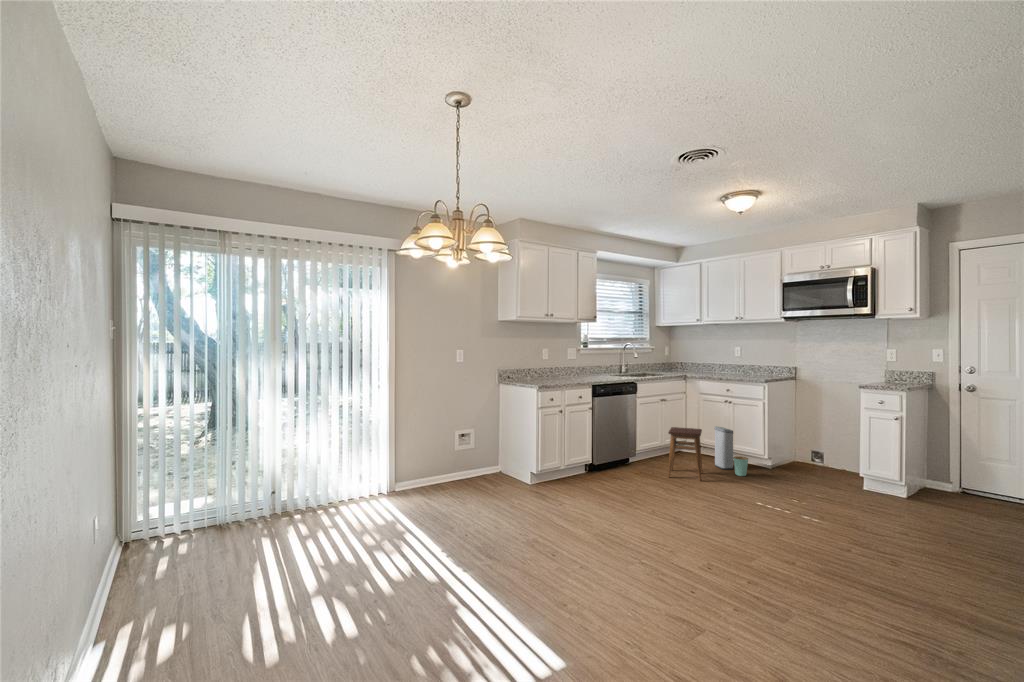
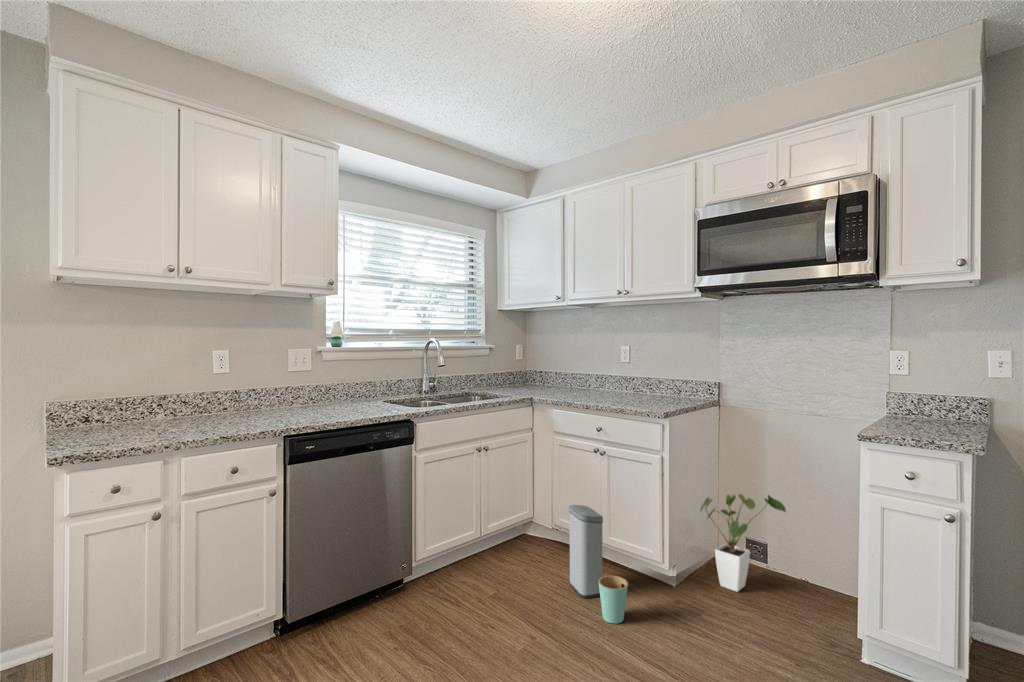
house plant: none [785,423,832,471] -> present [700,494,786,592]
stool: present [668,427,703,481] -> none [452,518,536,657]

